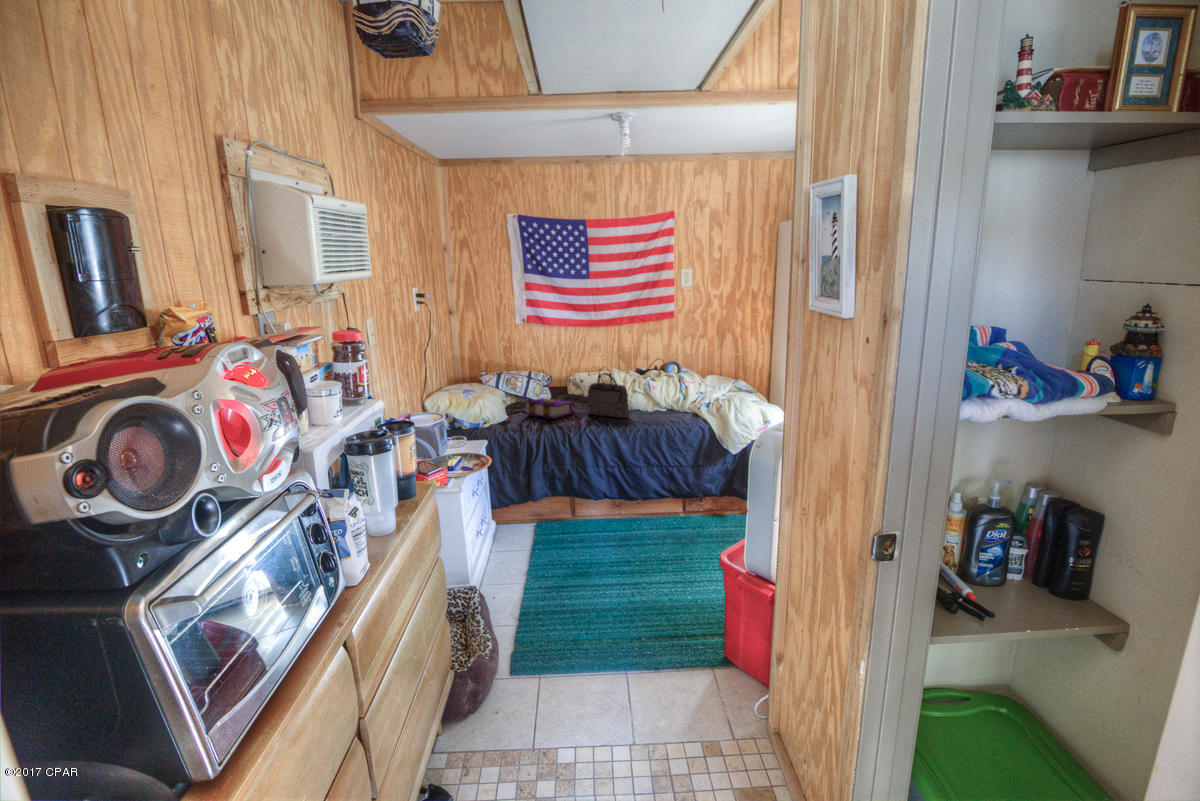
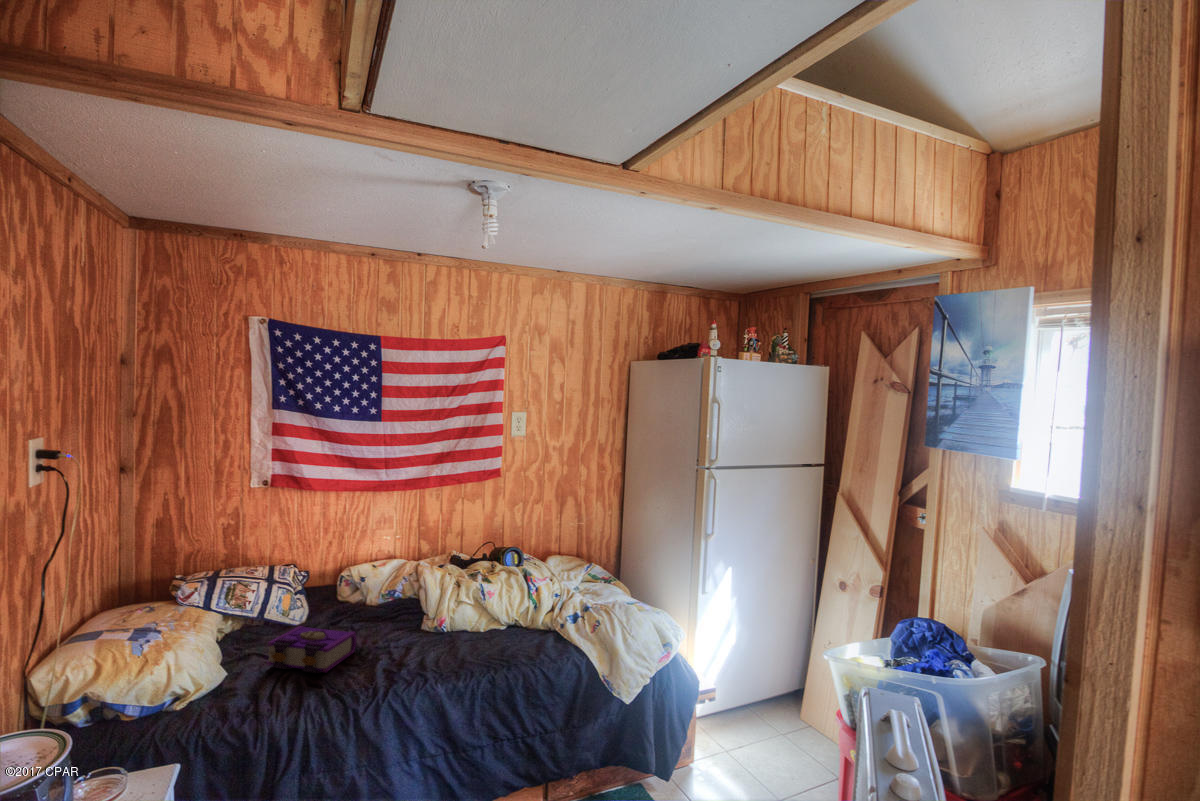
handbag: present [587,372,629,418] -> none [382,573,457,658]

